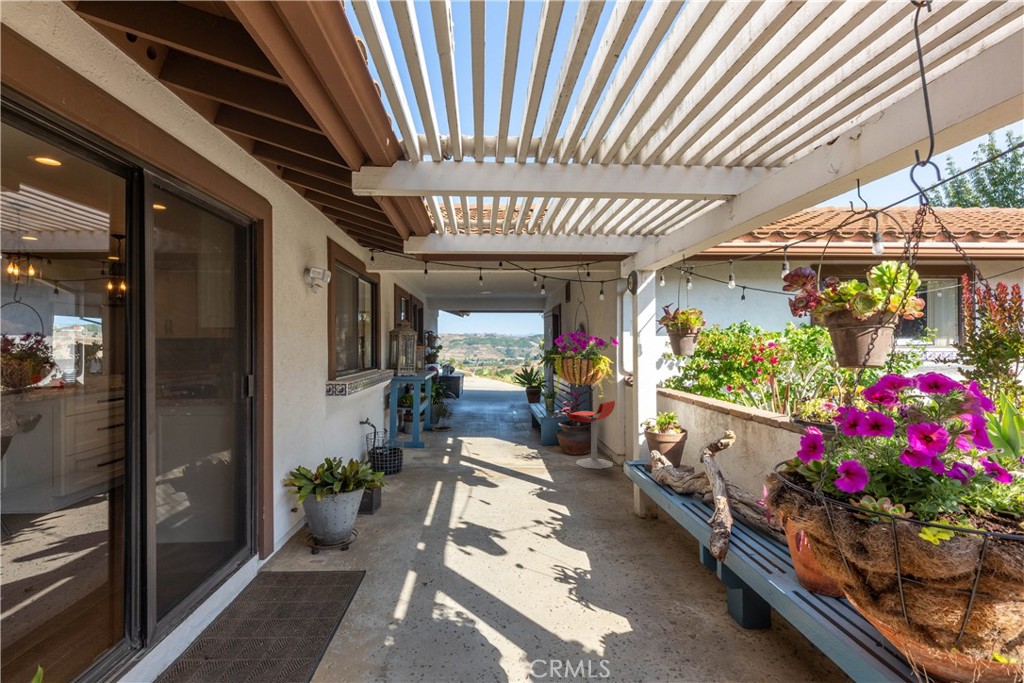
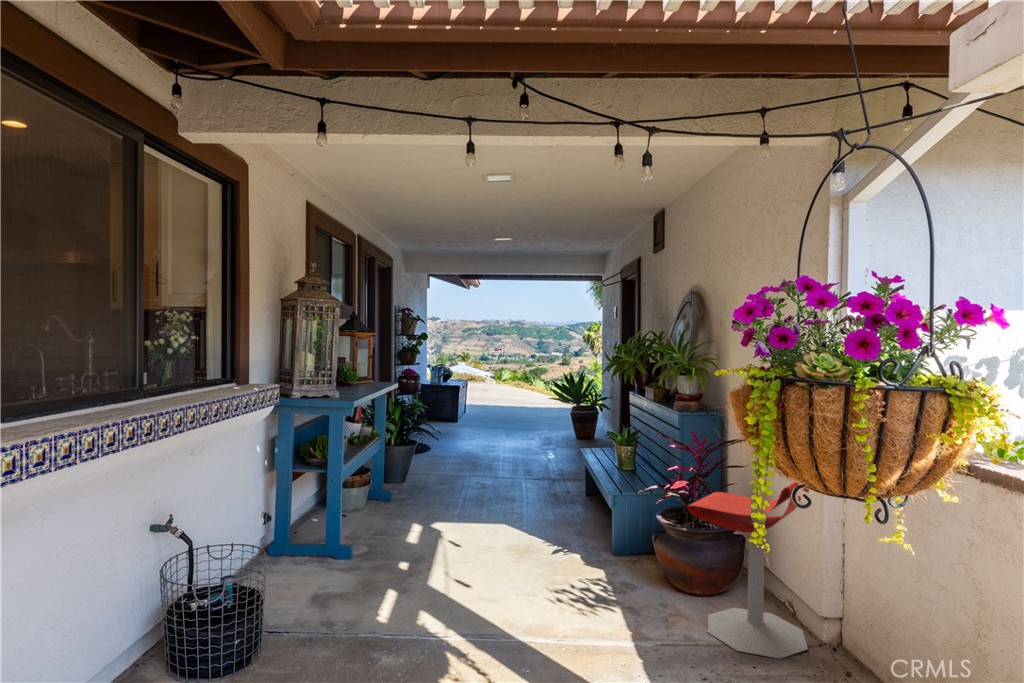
potted tree: present [433,396,453,431] -> none [389,426,438,503]

